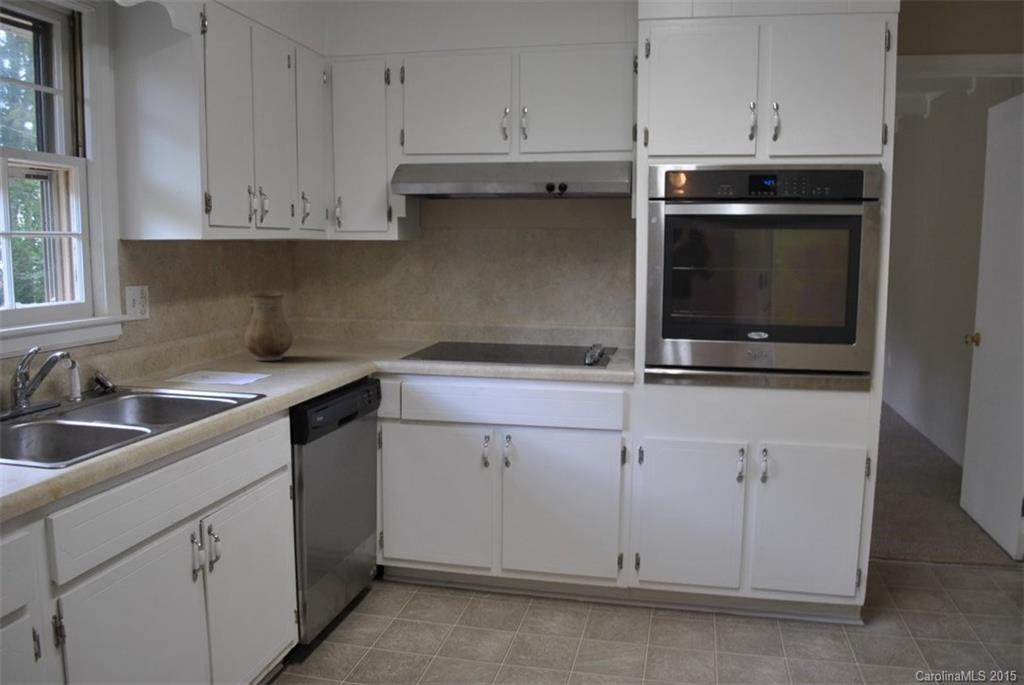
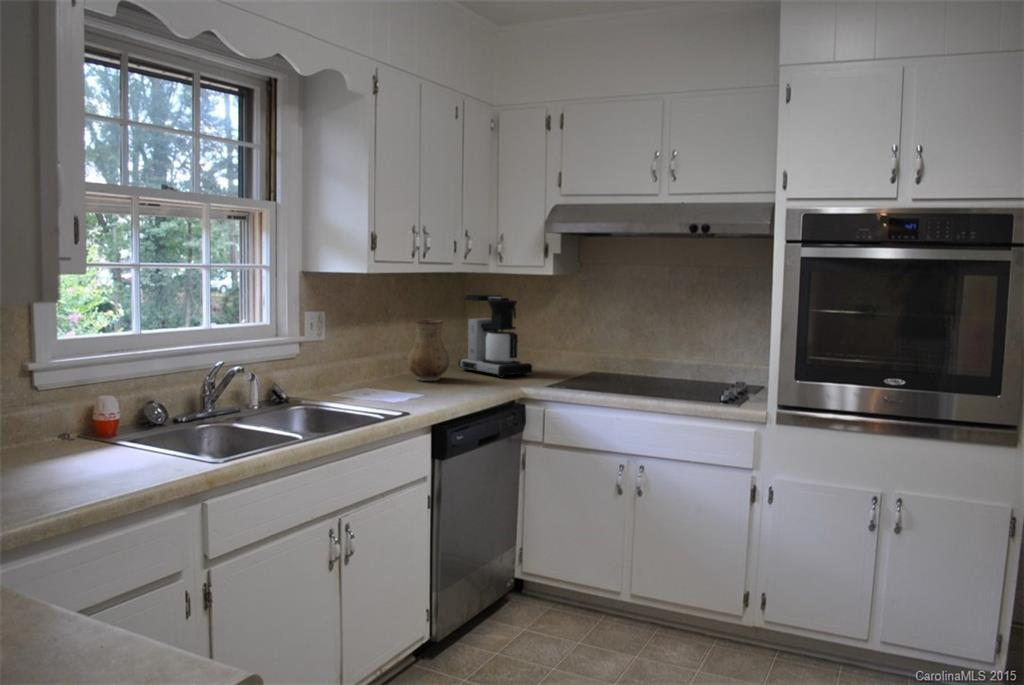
coffee maker: none [297,265,382,353] -> present [458,295,532,378]

